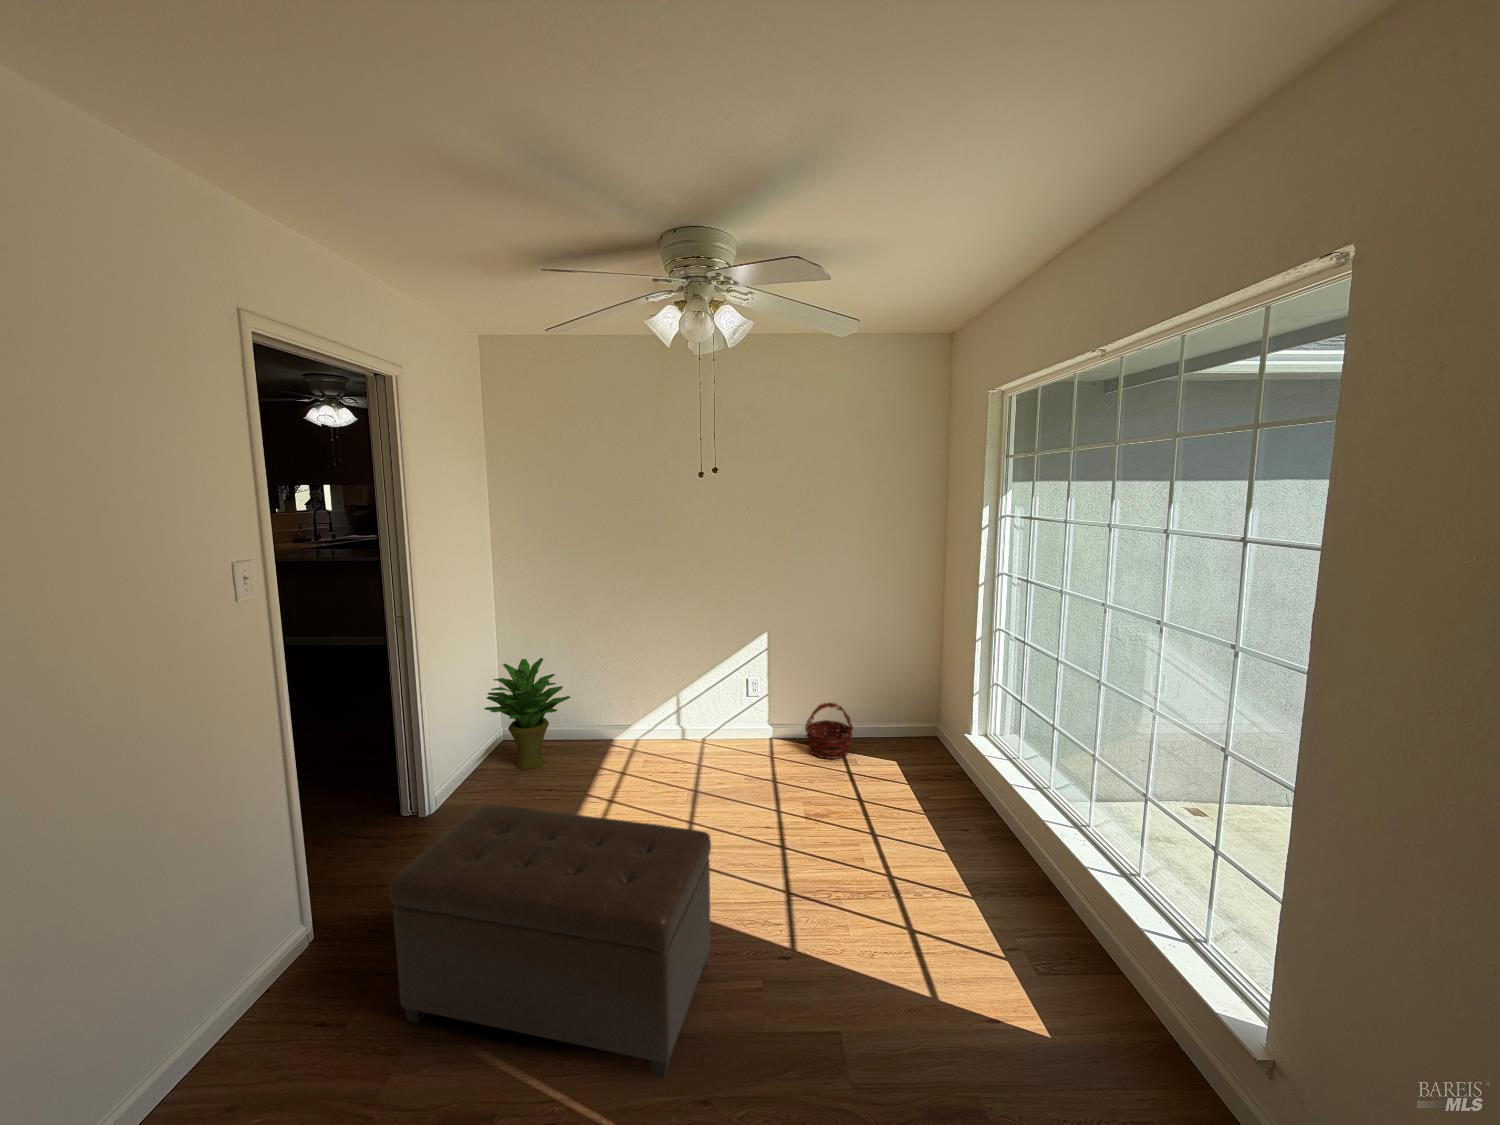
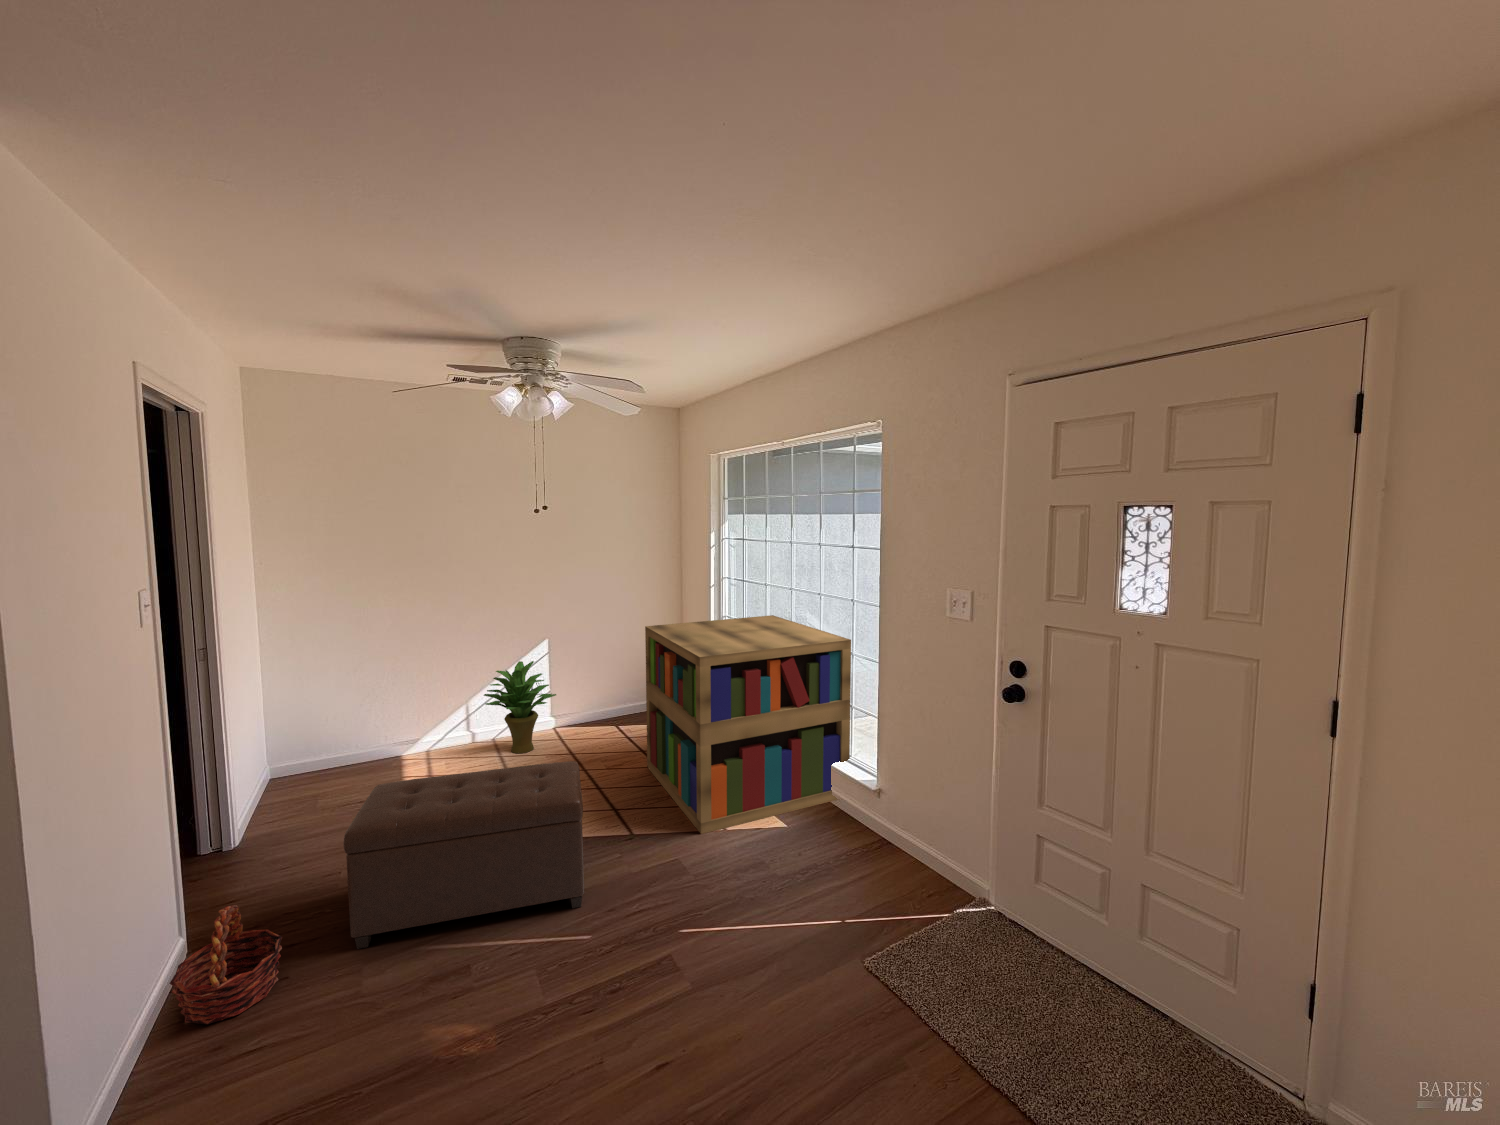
bookshelf: none [857,637,1224,1006] -> present [645,615,851,834]
potted plant: present [485,658,570,769] -> present [484,661,556,753]
basket: present [805,702,853,759] -> present [170,905,282,1024]

